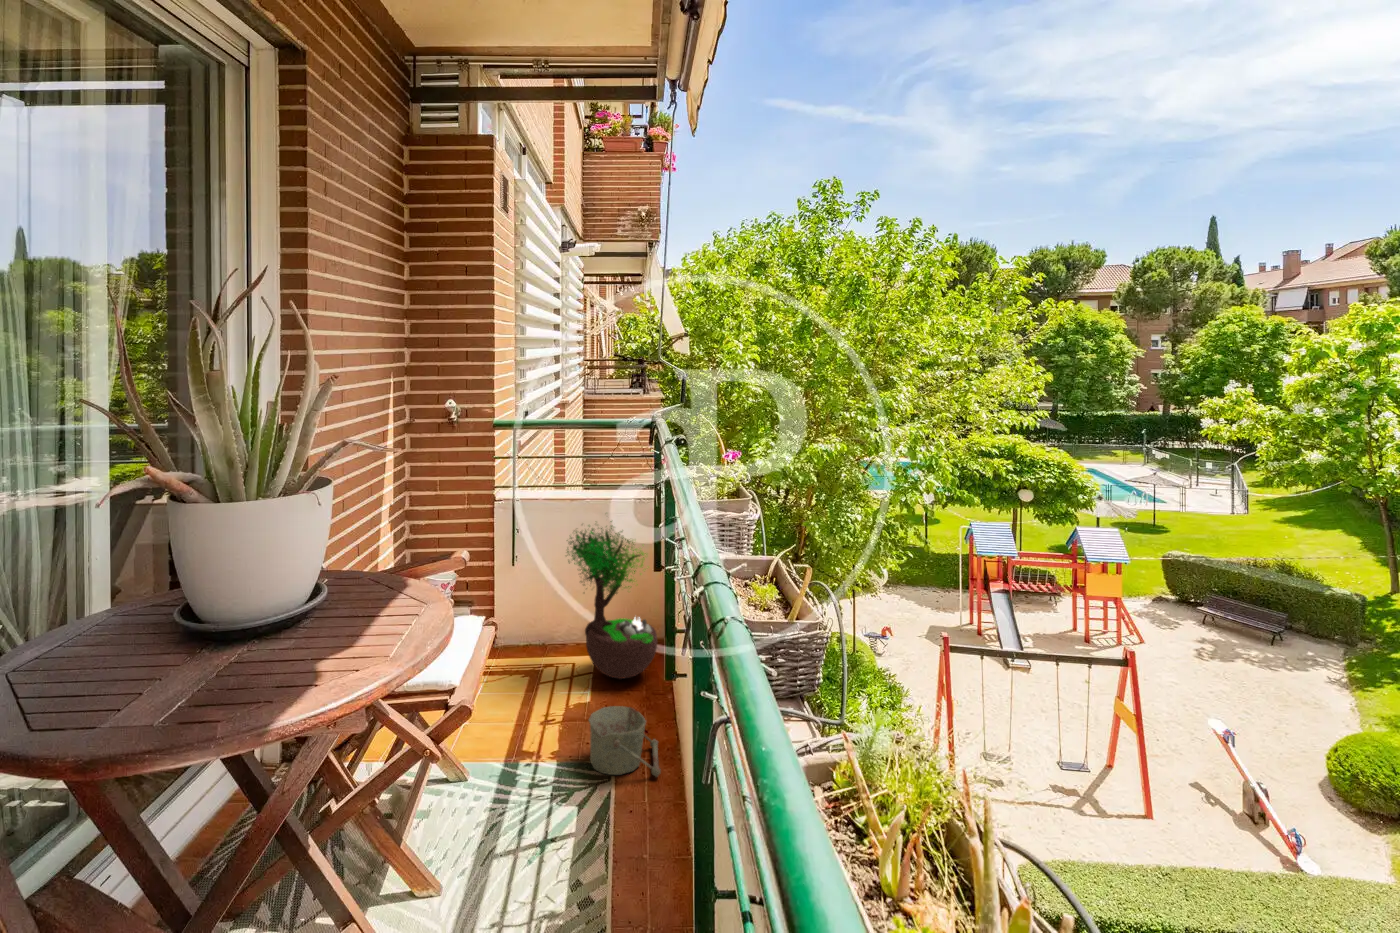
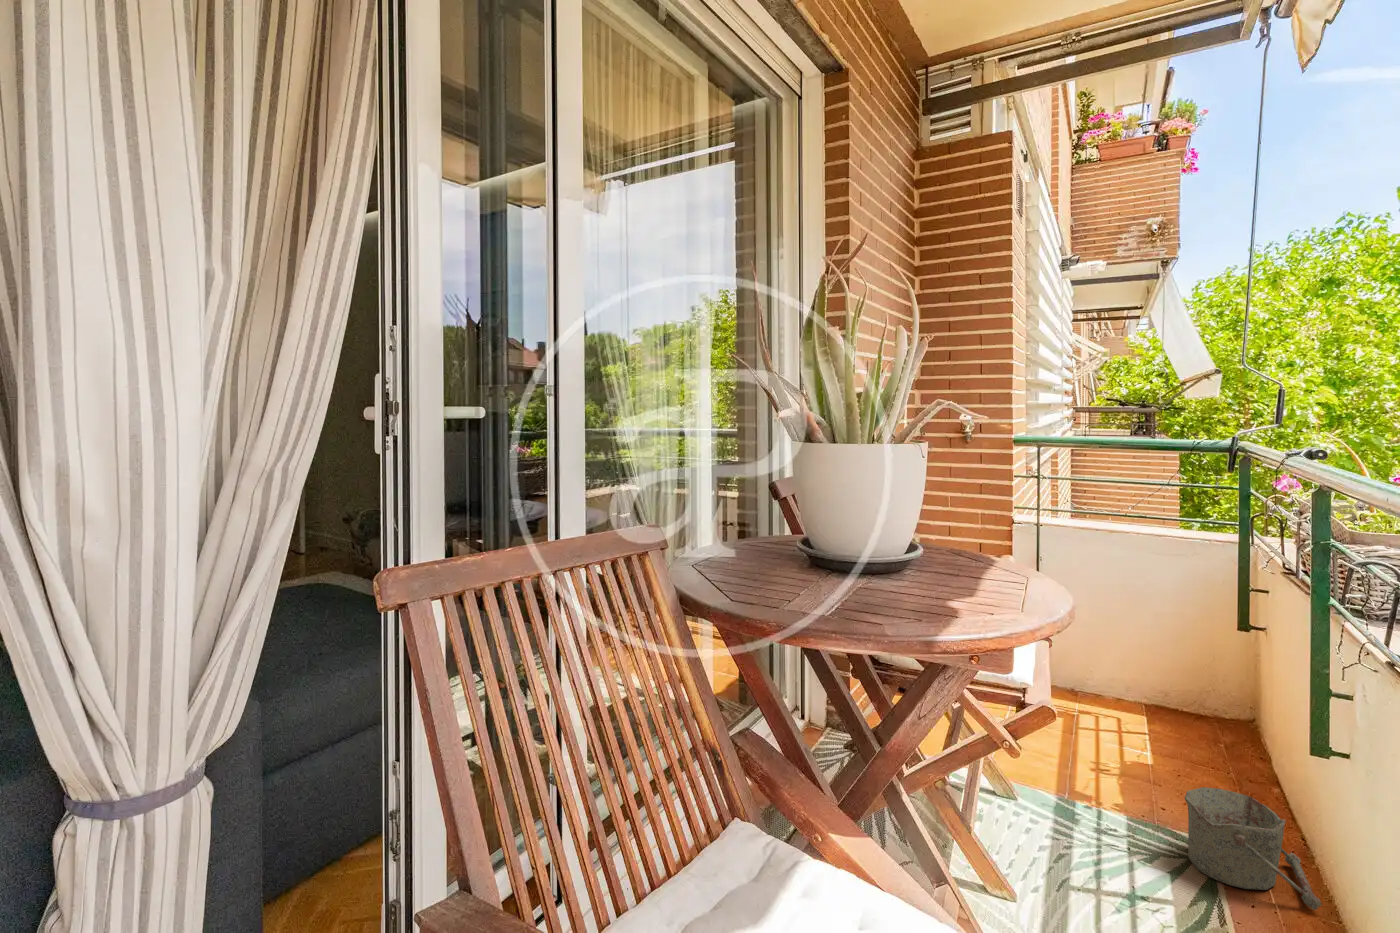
potted tree: present [567,521,657,679] -> none [1112,538,1262,763]

